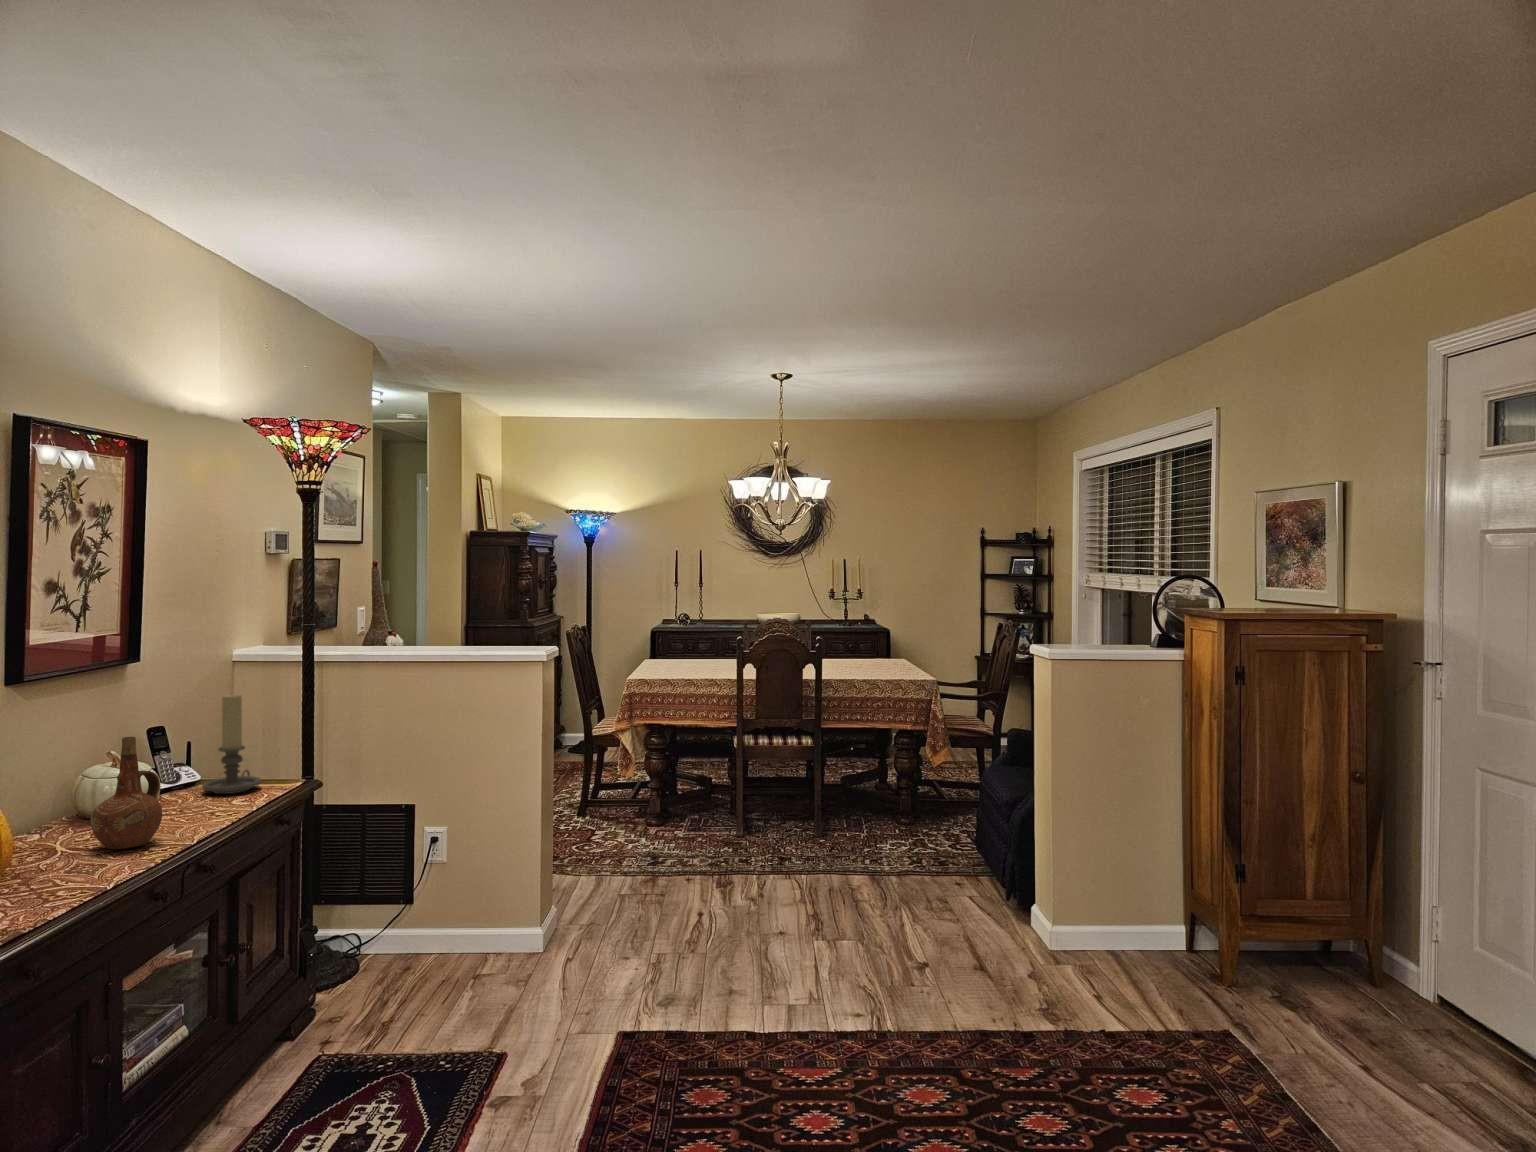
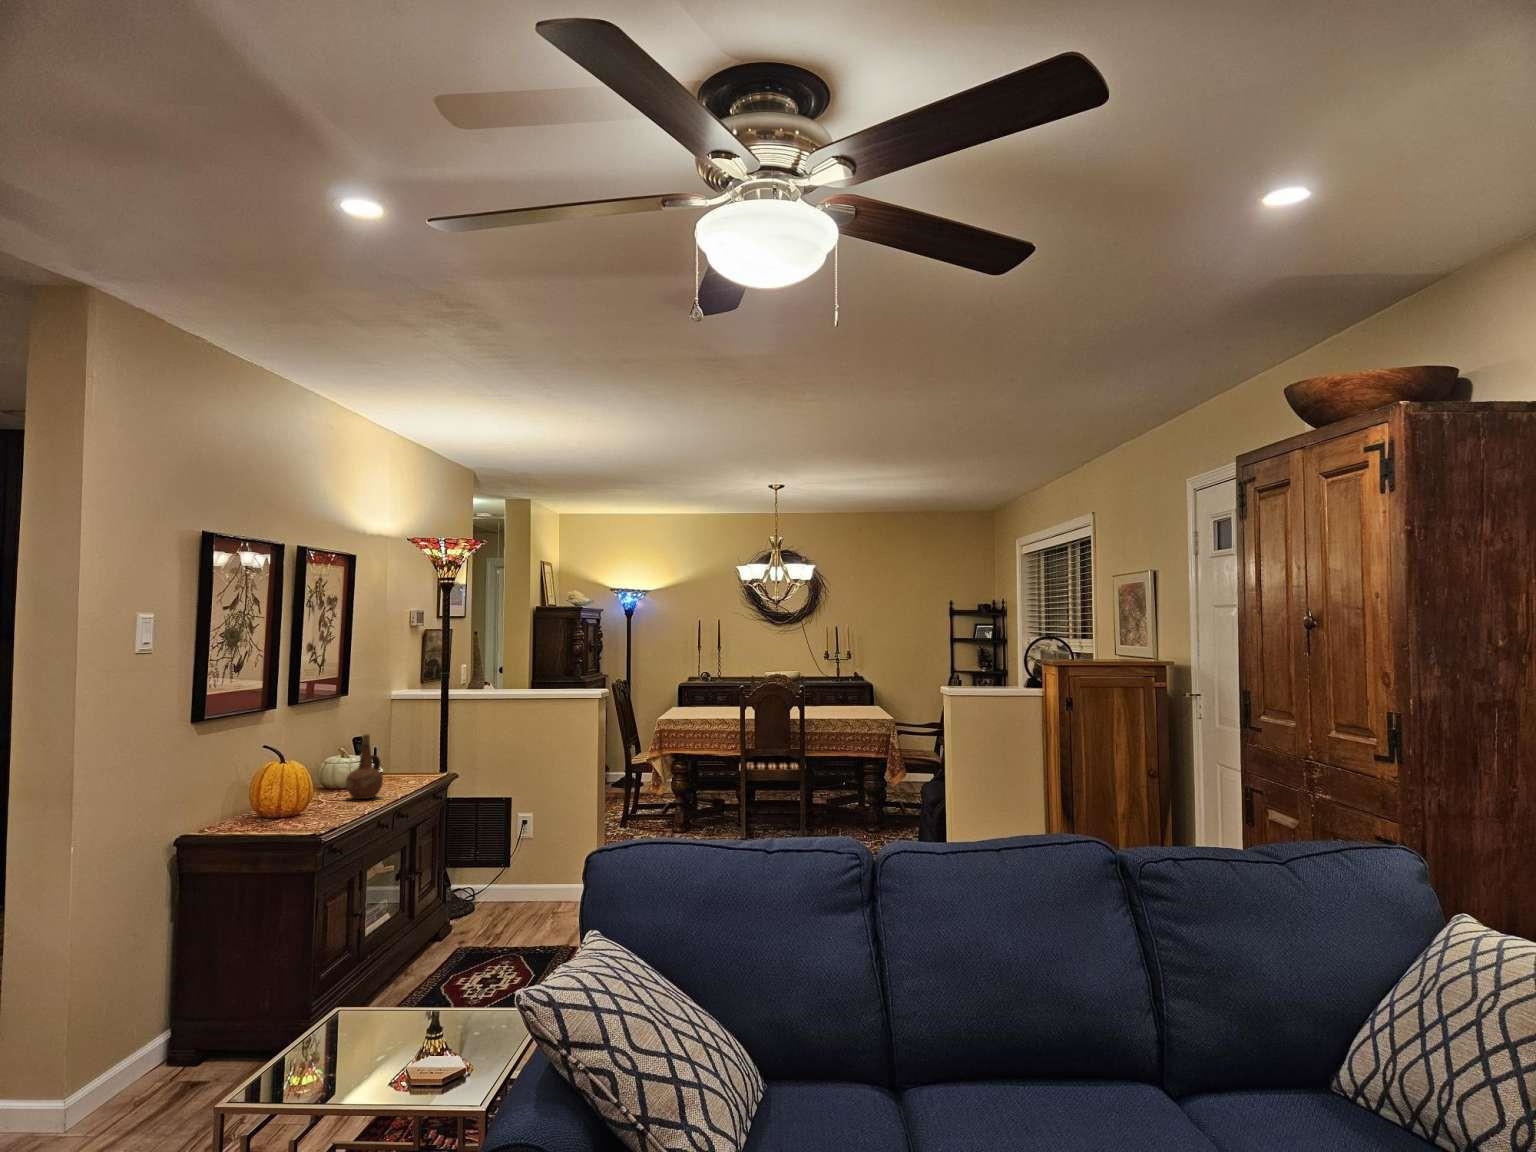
candle holder: present [202,694,261,794] -> none [388,715,423,779]

